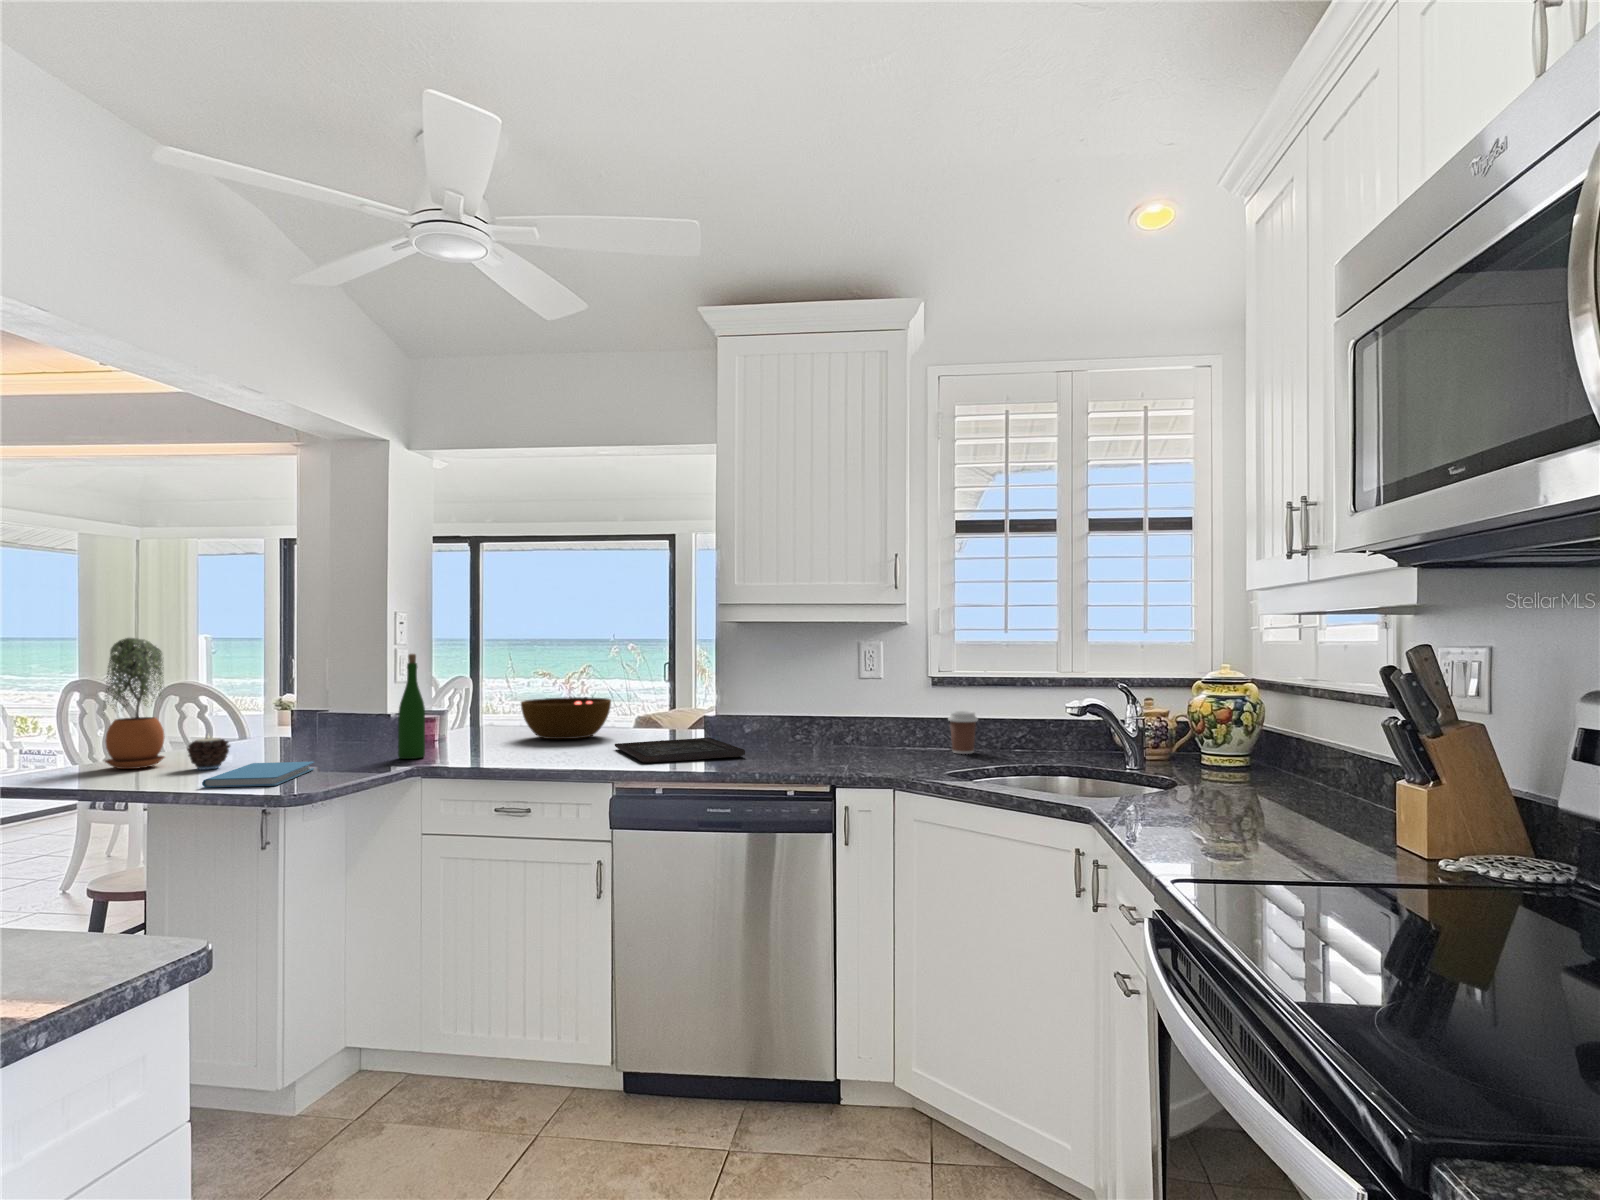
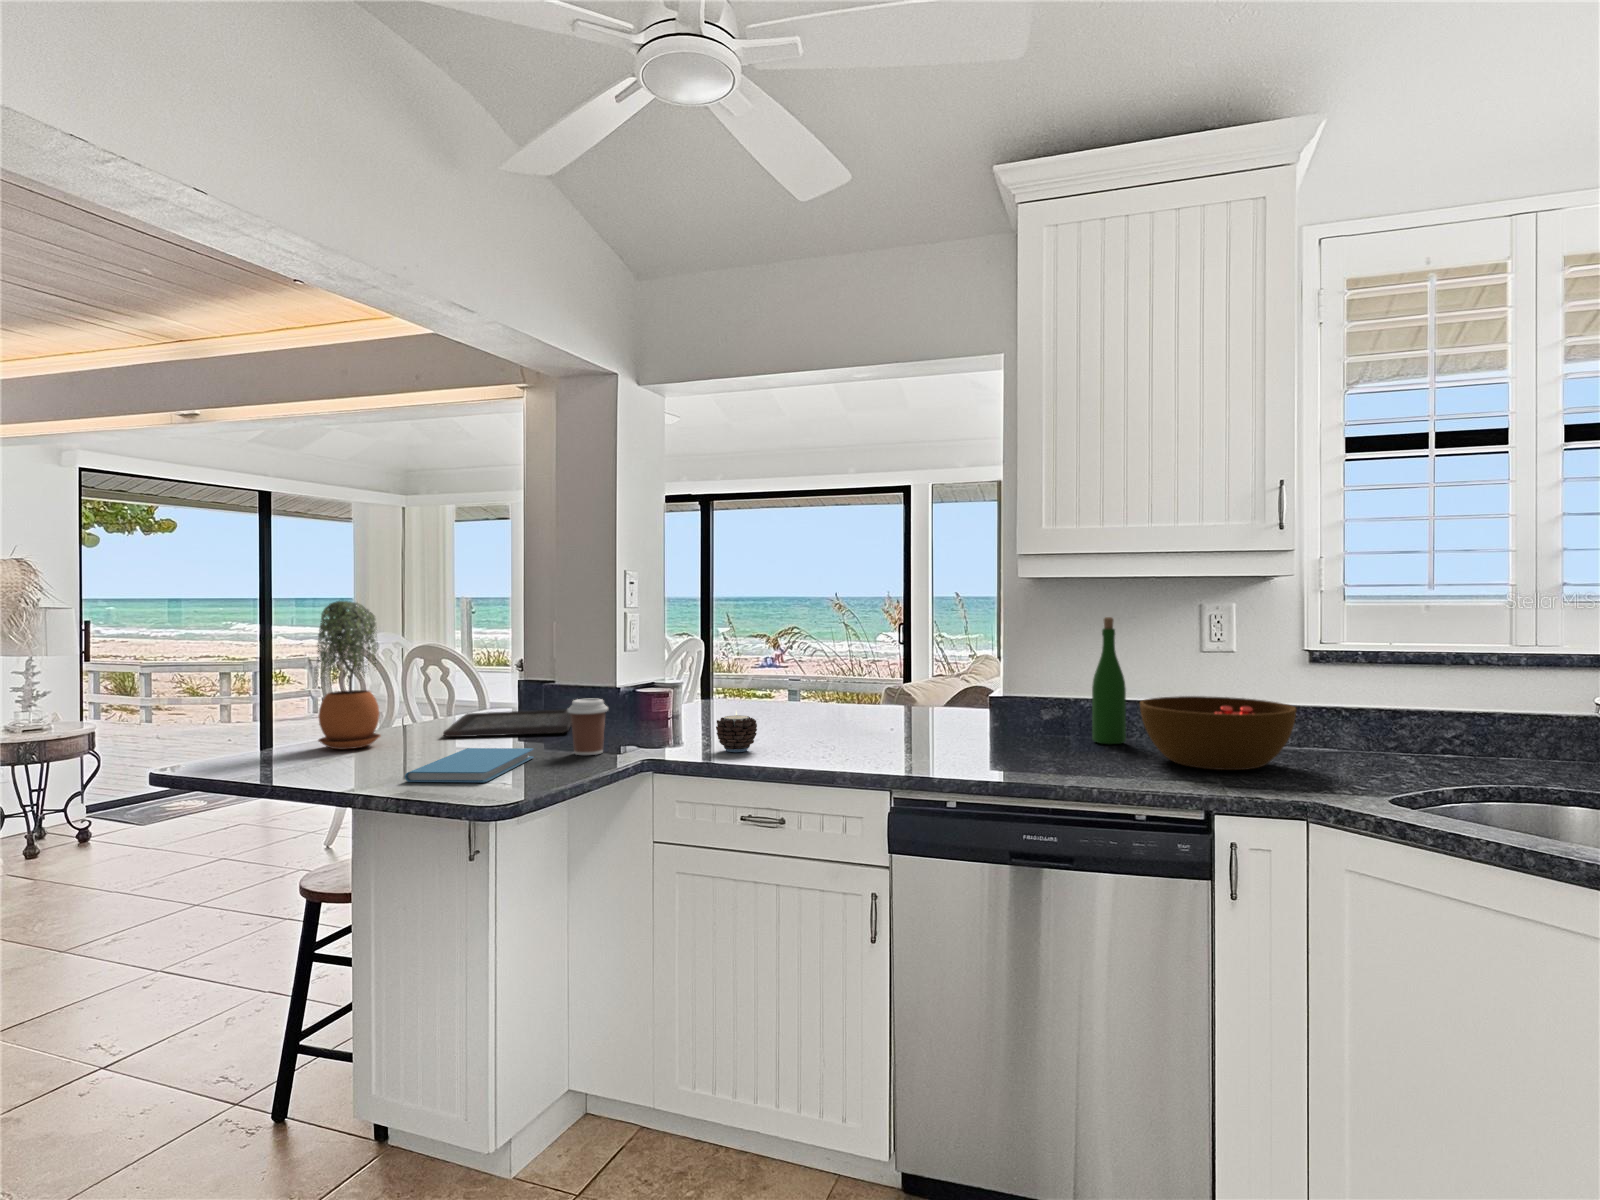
wine bottle: present [398,654,425,759] -> present [1092,617,1126,744]
bowl: present [521,697,611,739] -> present [1140,696,1296,770]
coffee cup: present [948,711,978,754] -> present [567,699,608,755]
candle: present [187,738,230,770] -> present [716,711,757,752]
tray: present [615,738,745,763] -> present [443,709,572,737]

